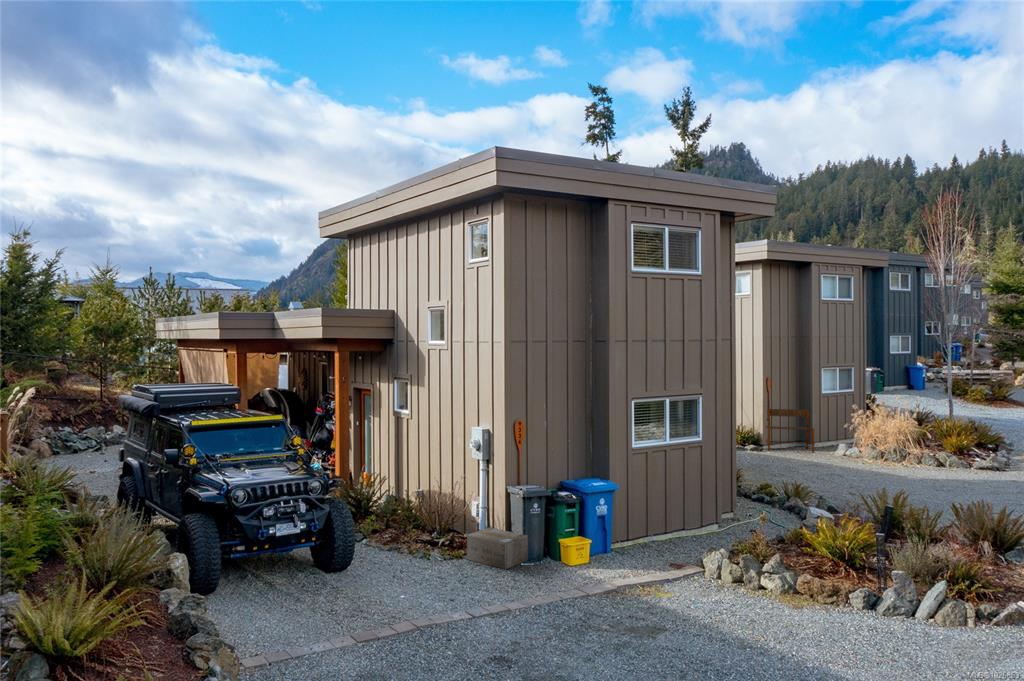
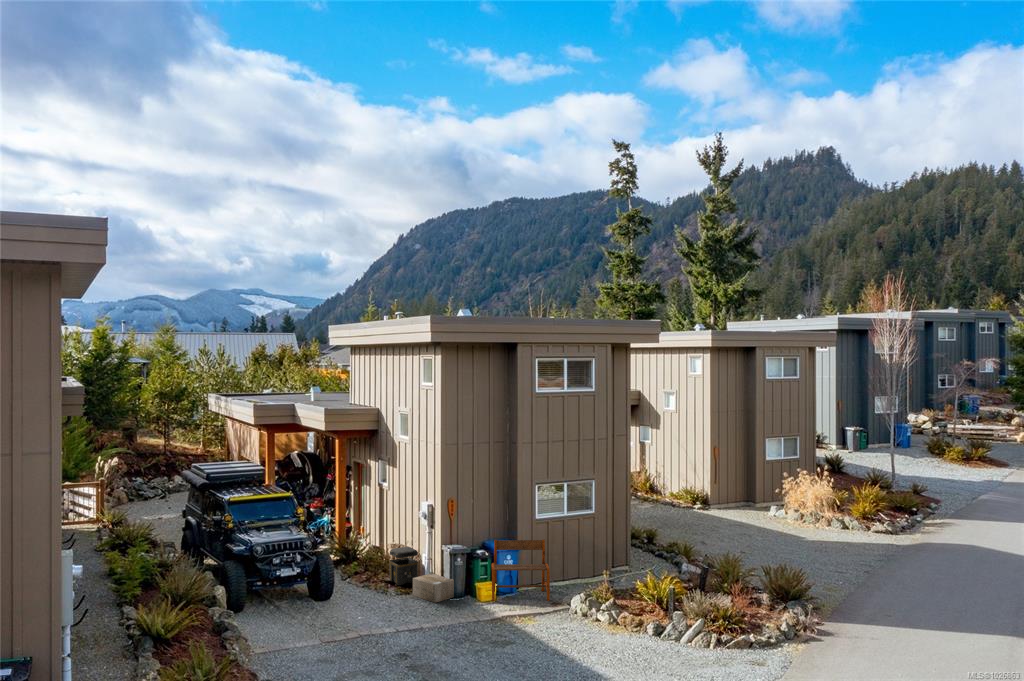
bench: present [766,409,814,452] -> present [492,540,550,601]
toolbox: none [424,492,466,546] -> present [389,547,418,585]

